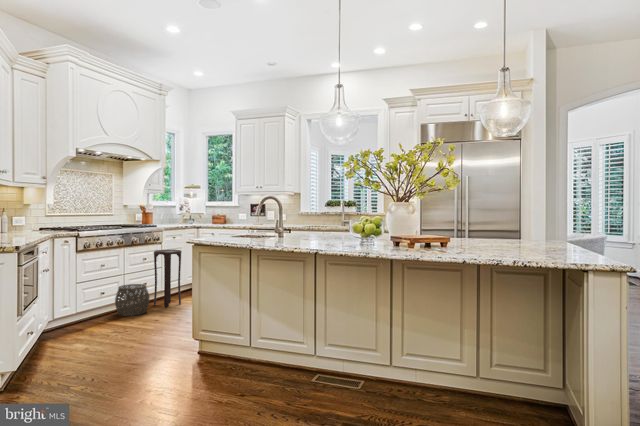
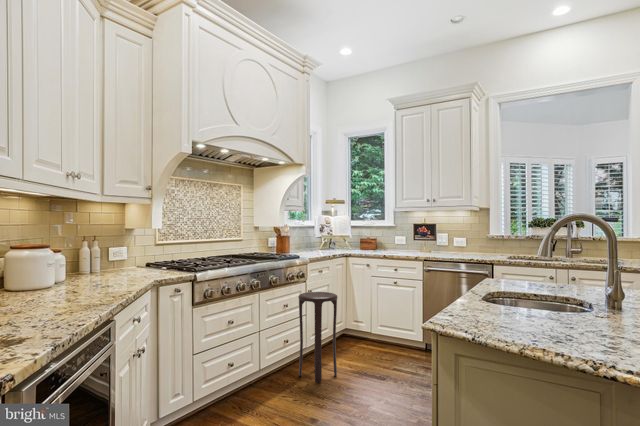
woven basket: present [115,284,149,316] -> none [247,348,297,404]

